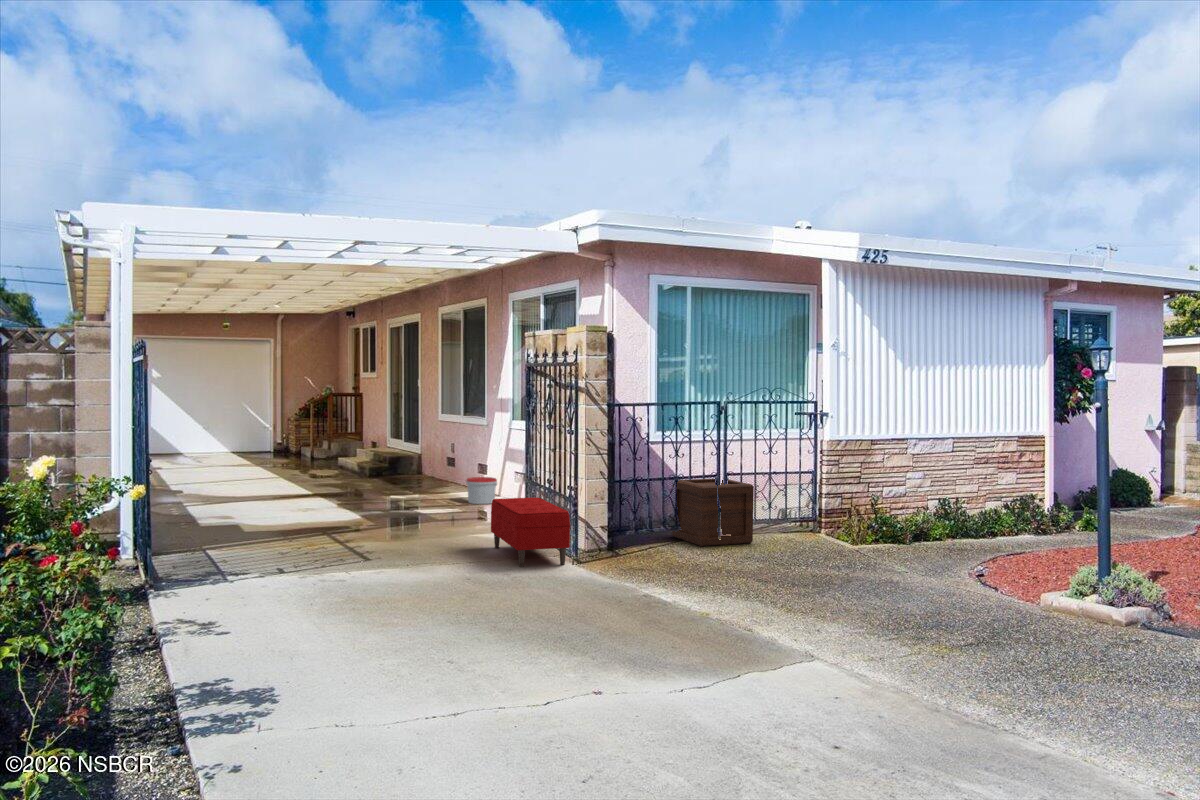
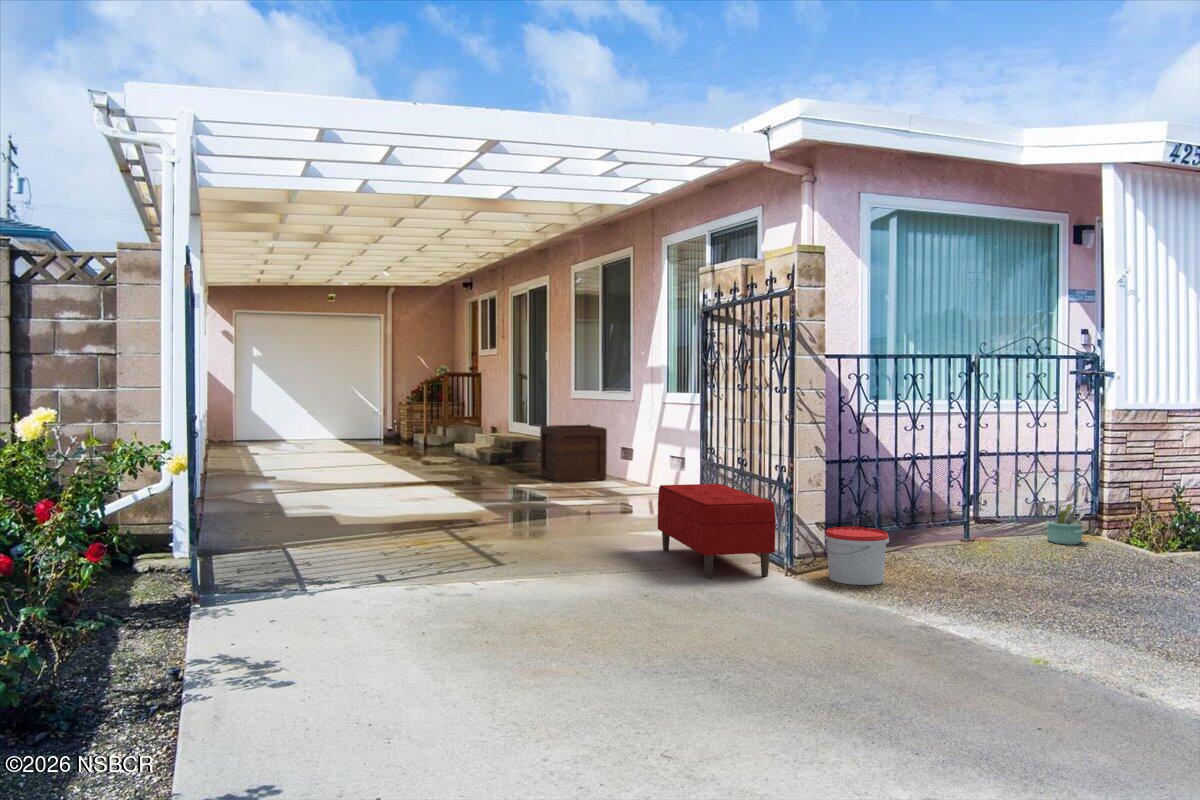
bucket: present [466,477,497,504] -> present [825,527,889,585]
wooden crate: present [672,478,754,547] -> present [540,425,607,482]
decorative plant: none [776,509,810,539] -> present [1047,504,1085,545]

